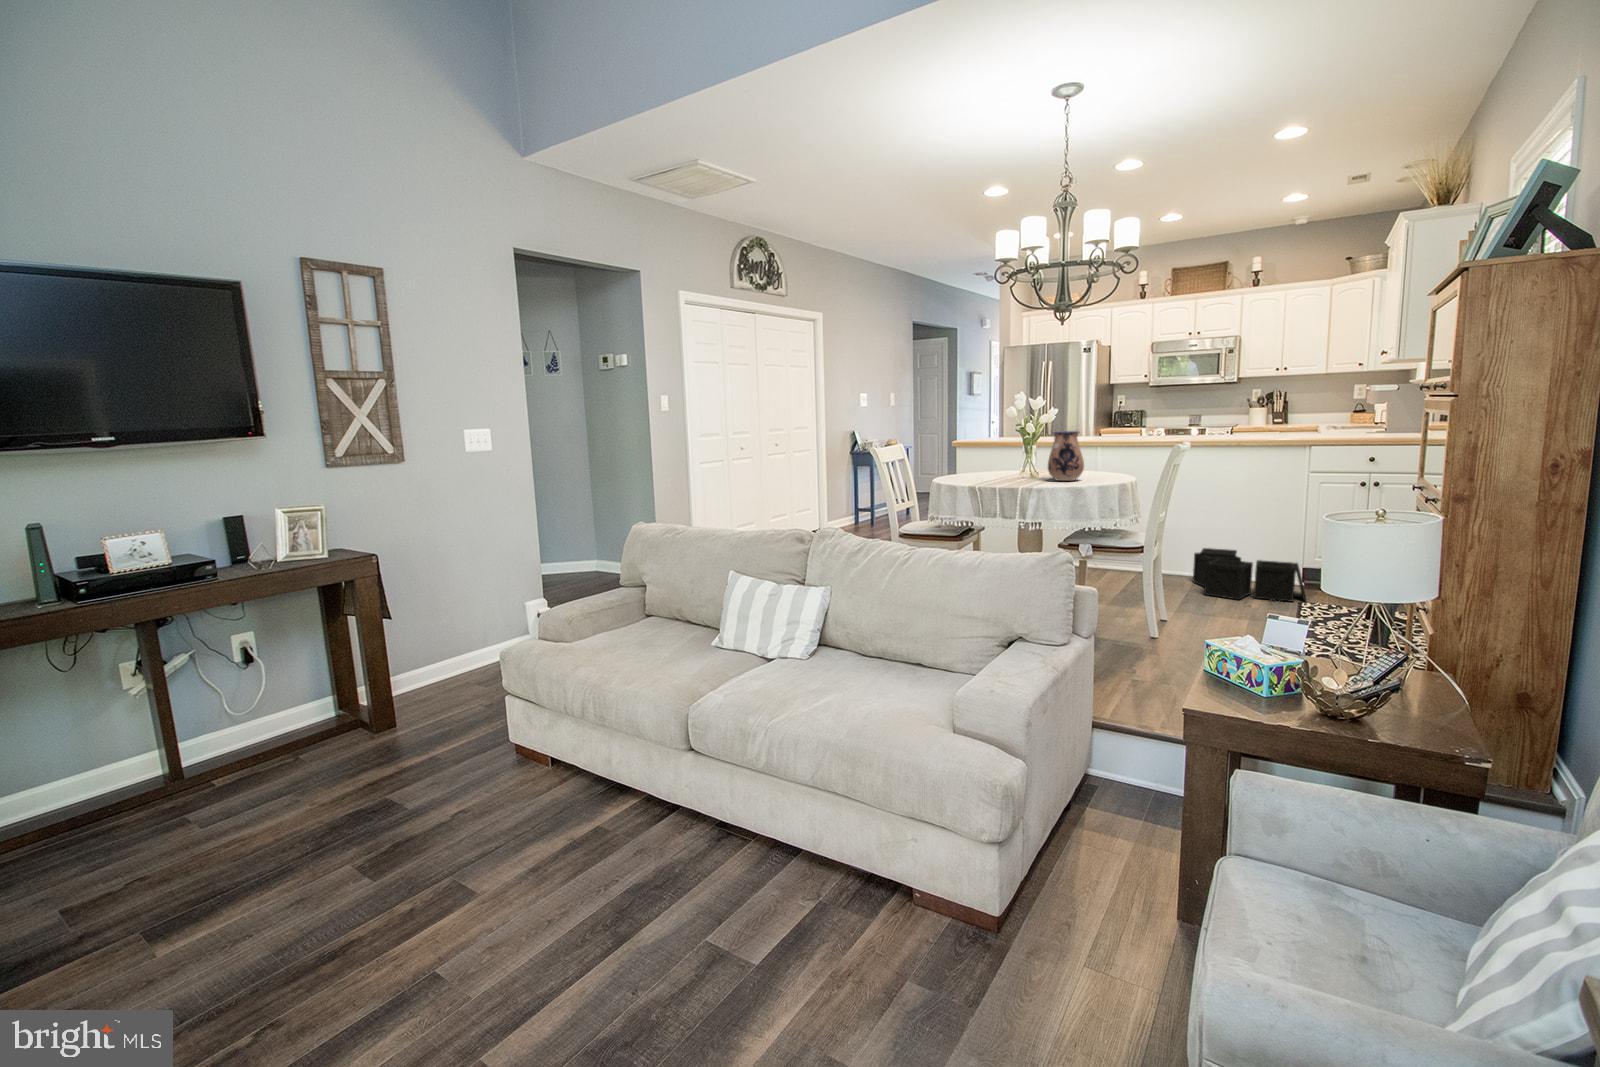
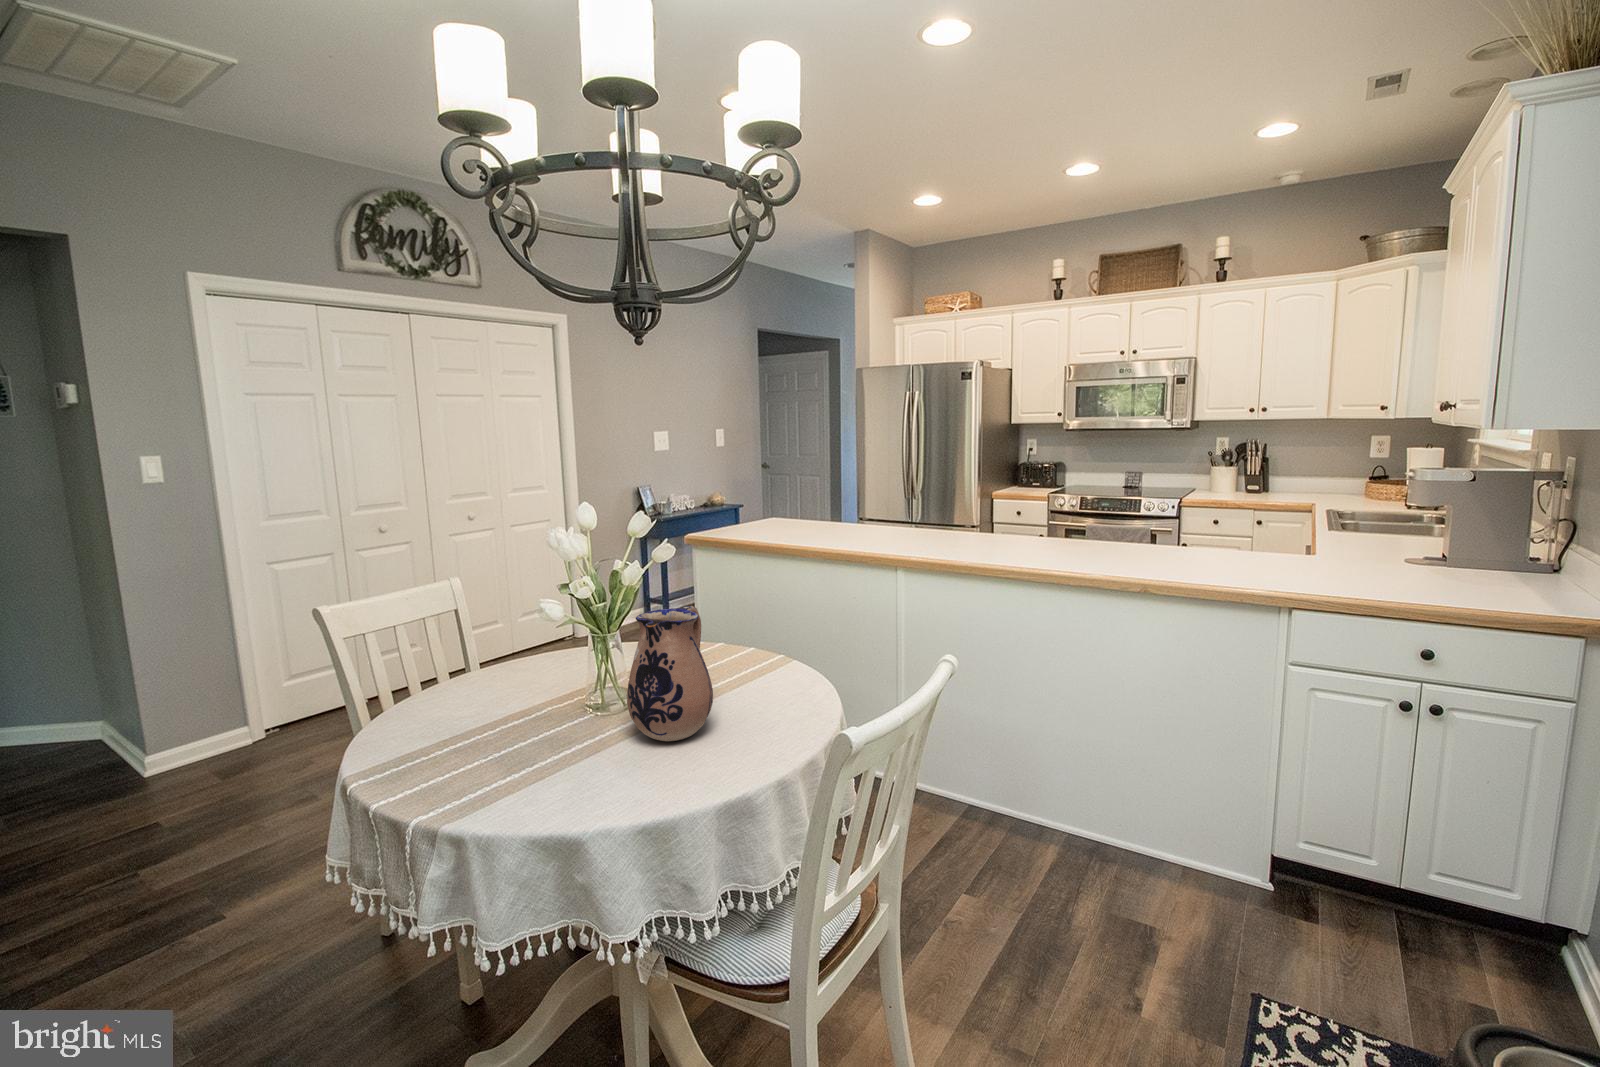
storage bin: present [1193,548,1306,602] -> none [1054,787,1273,997]

